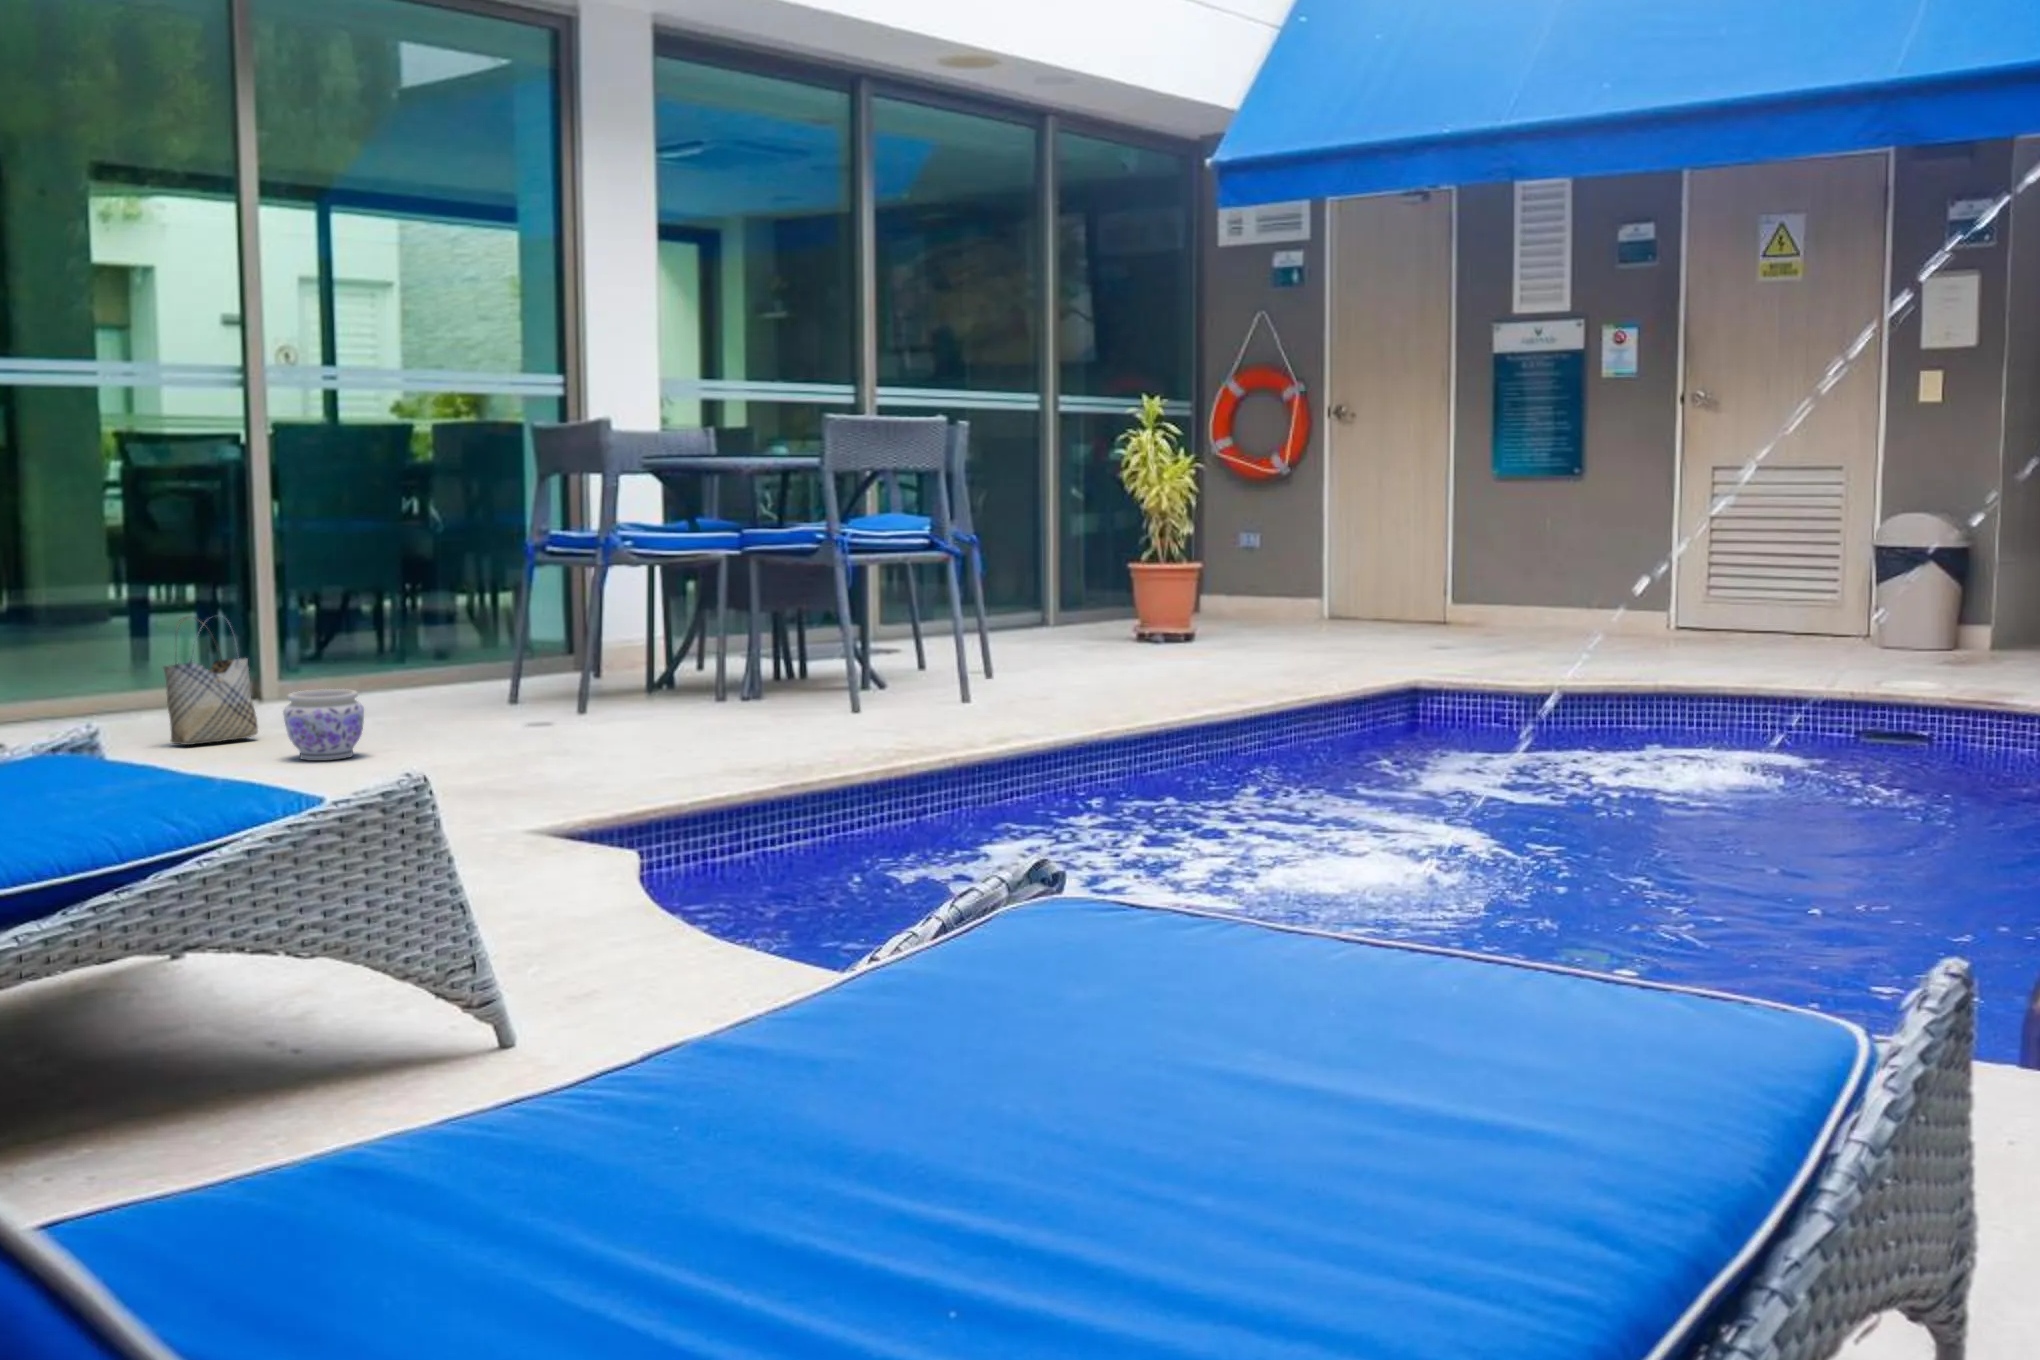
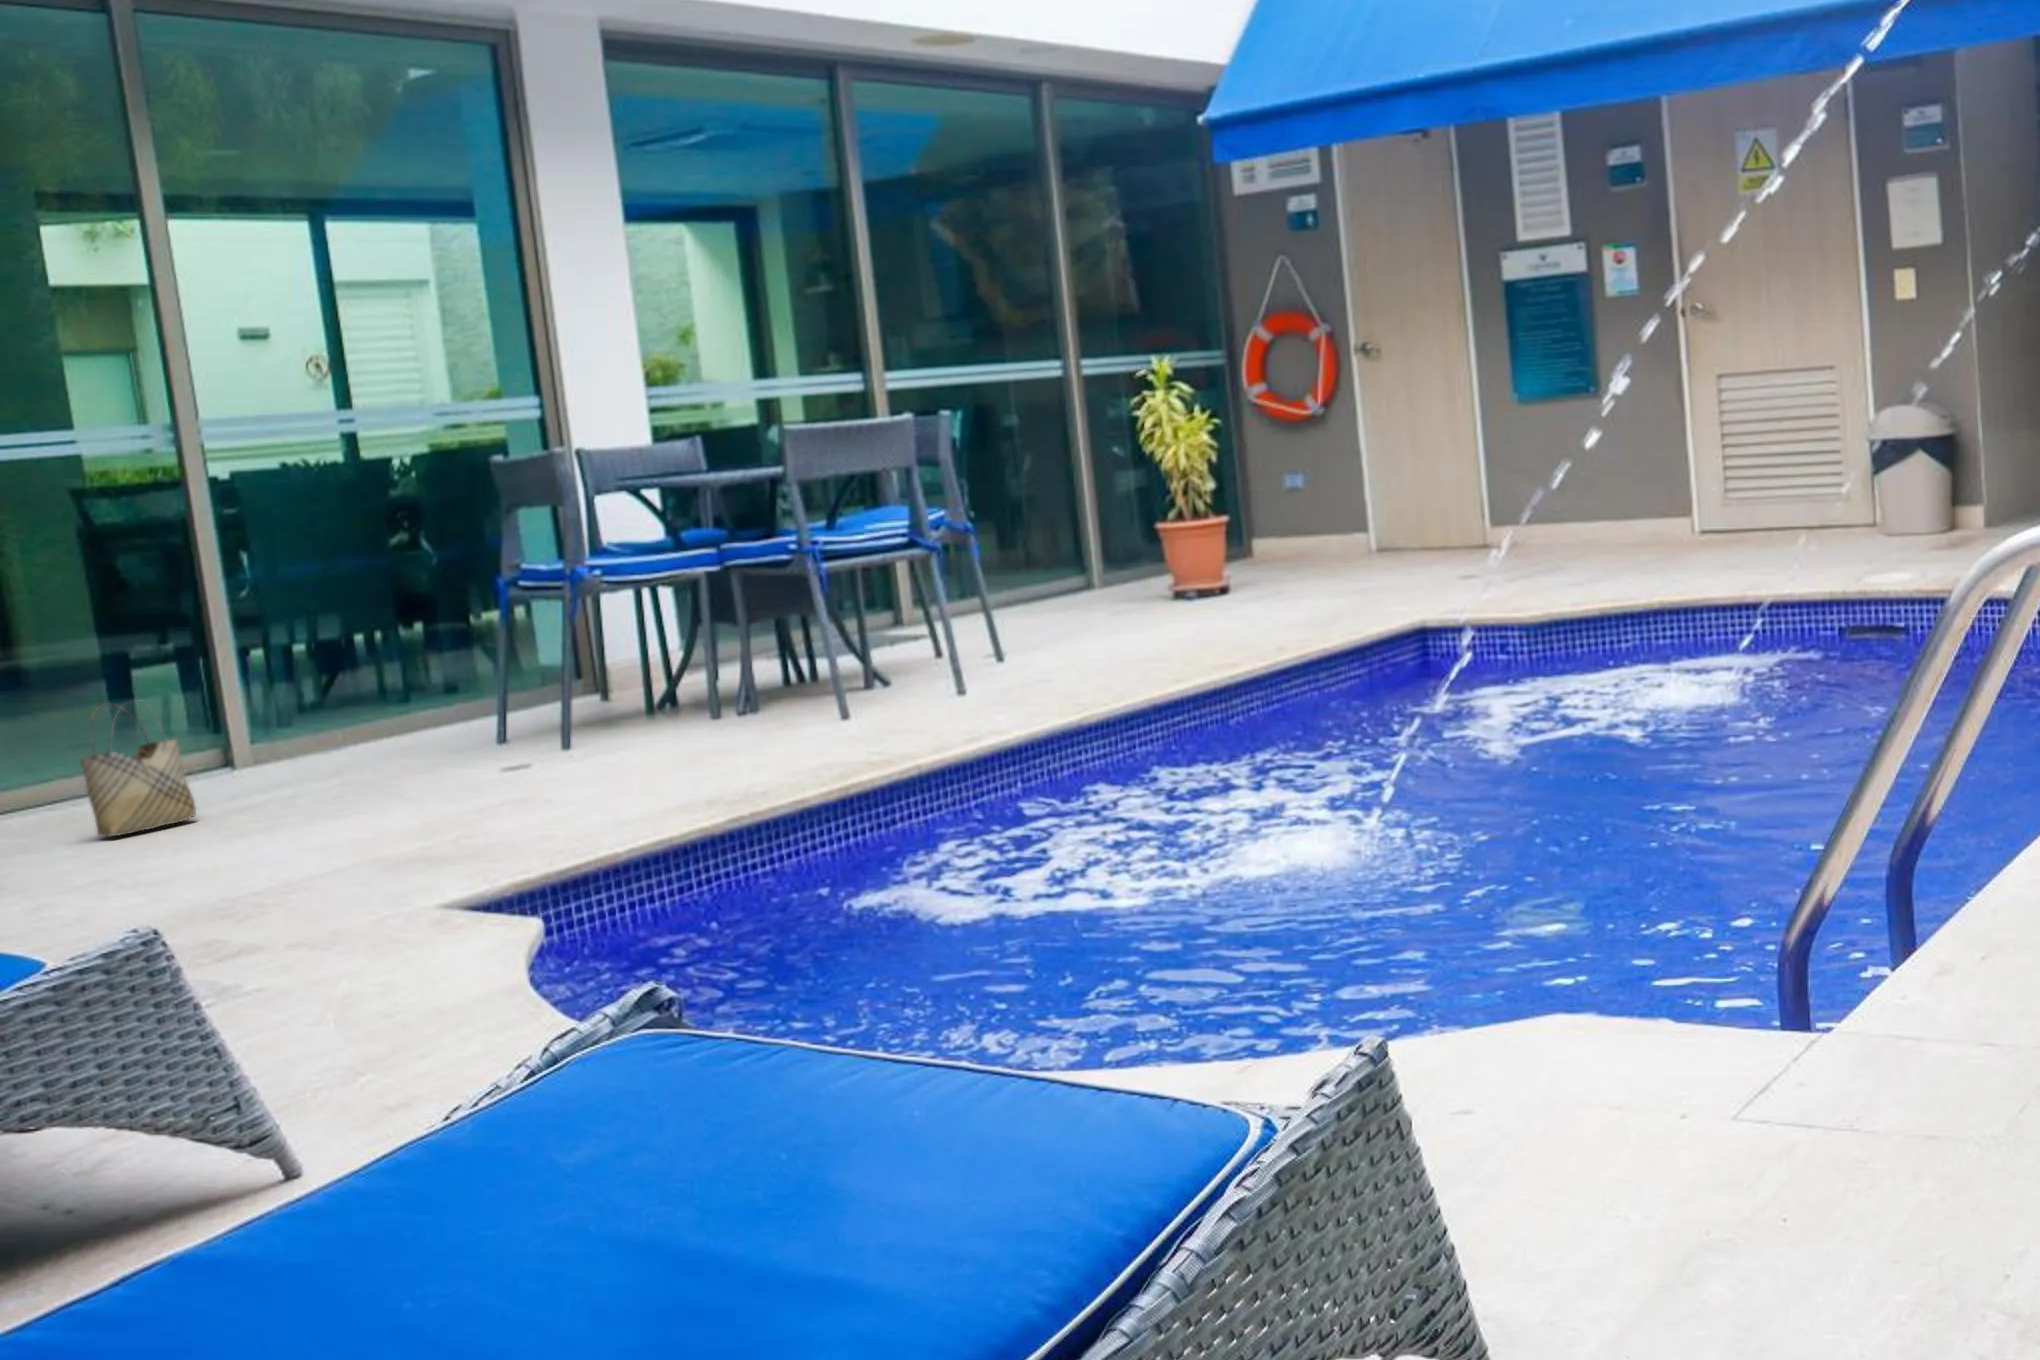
planter: present [283,689,364,761] -> none [208,764,299,843]

